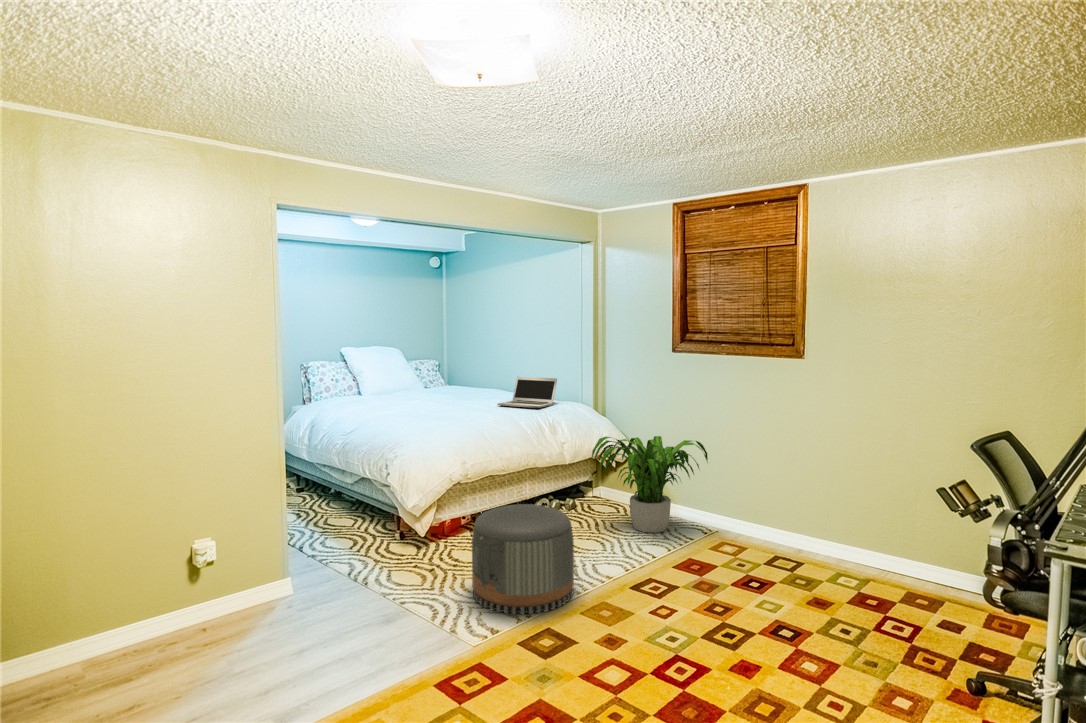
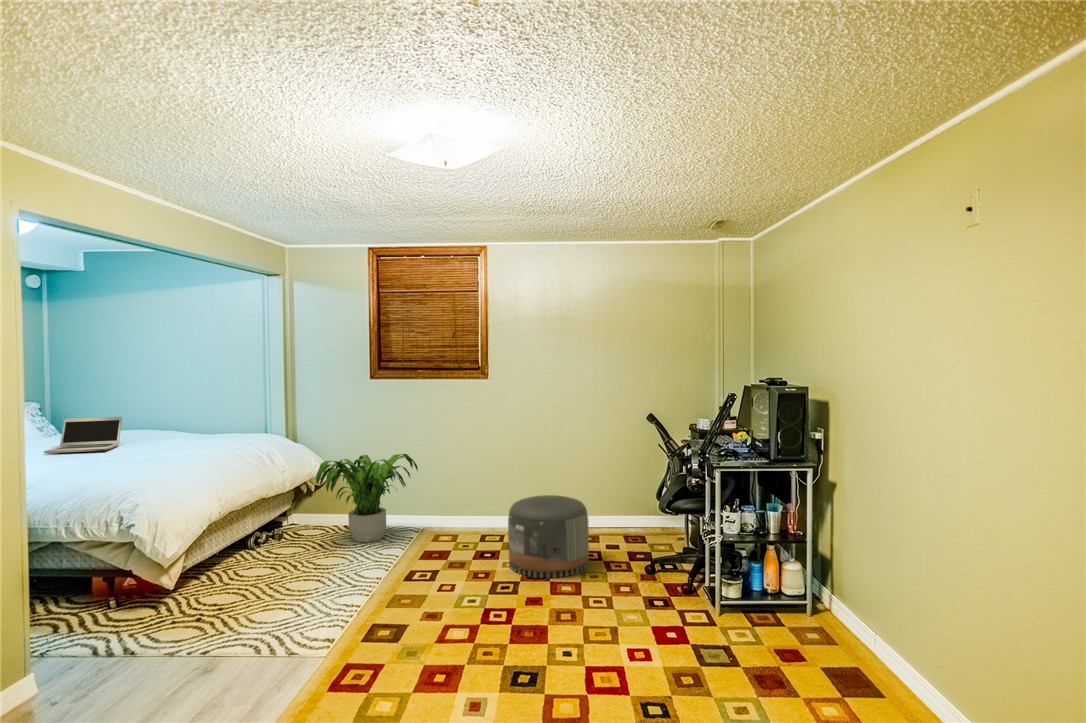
laptop: present [498,377,557,408] -> present [44,417,122,453]
pouf: present [472,504,574,615] -> present [508,495,589,578]

